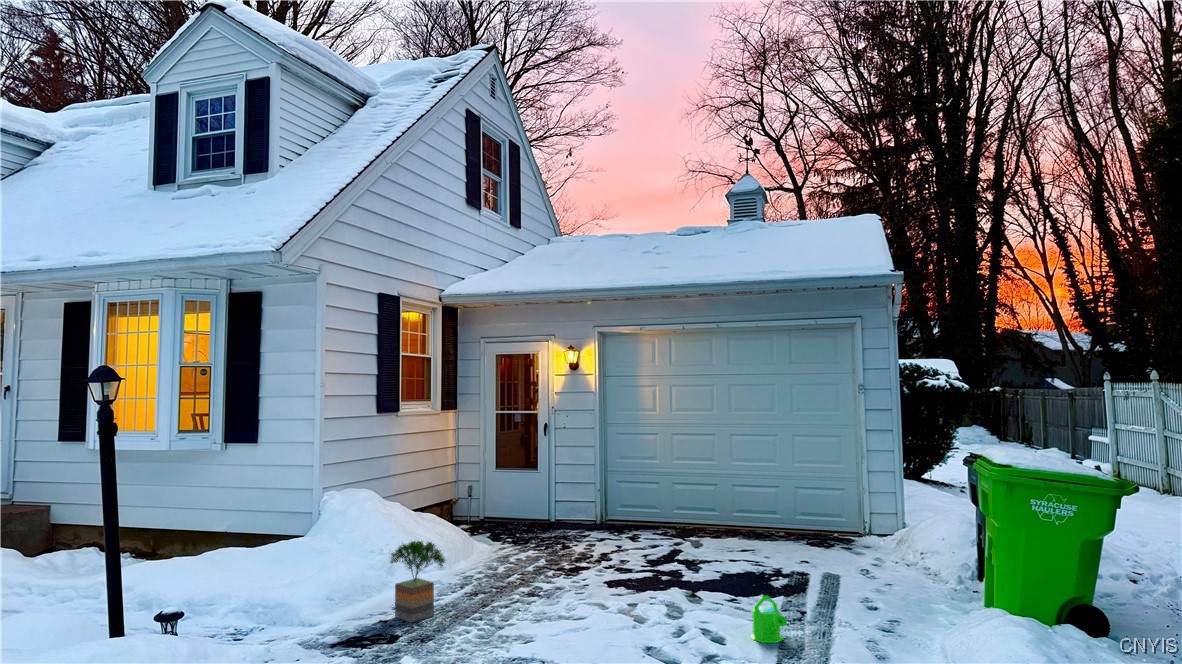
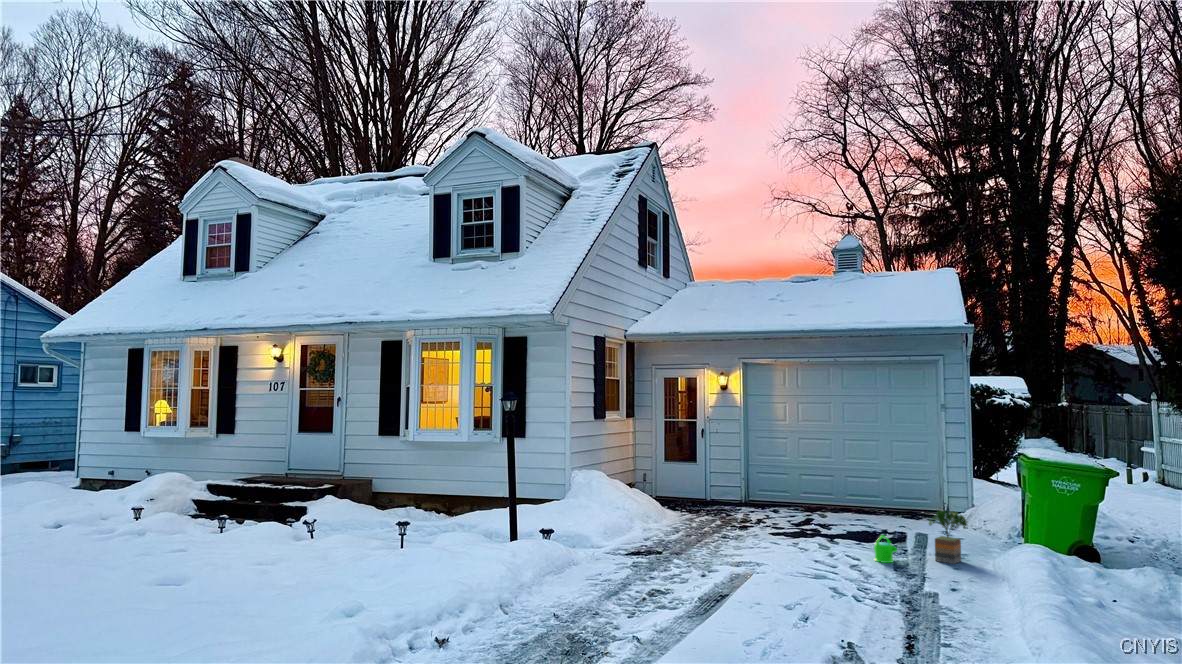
potted tree: present [389,541,445,622] -> present [929,511,968,564]

